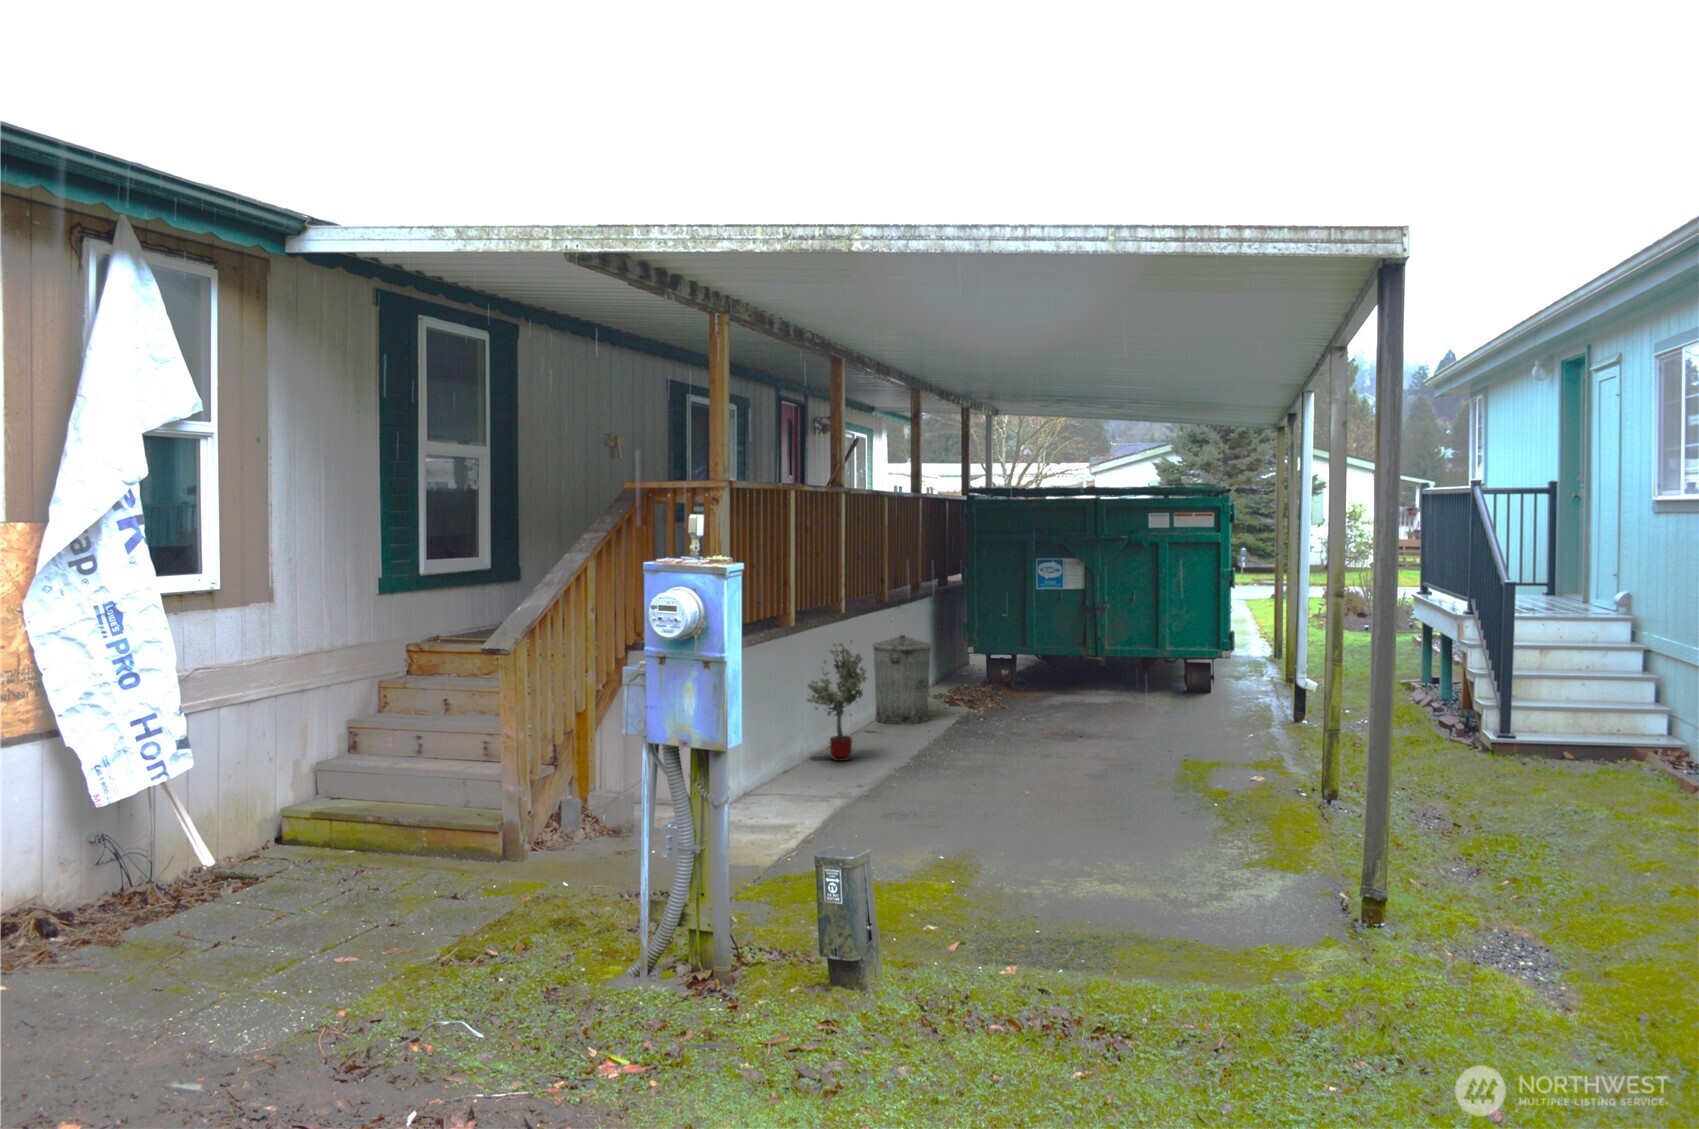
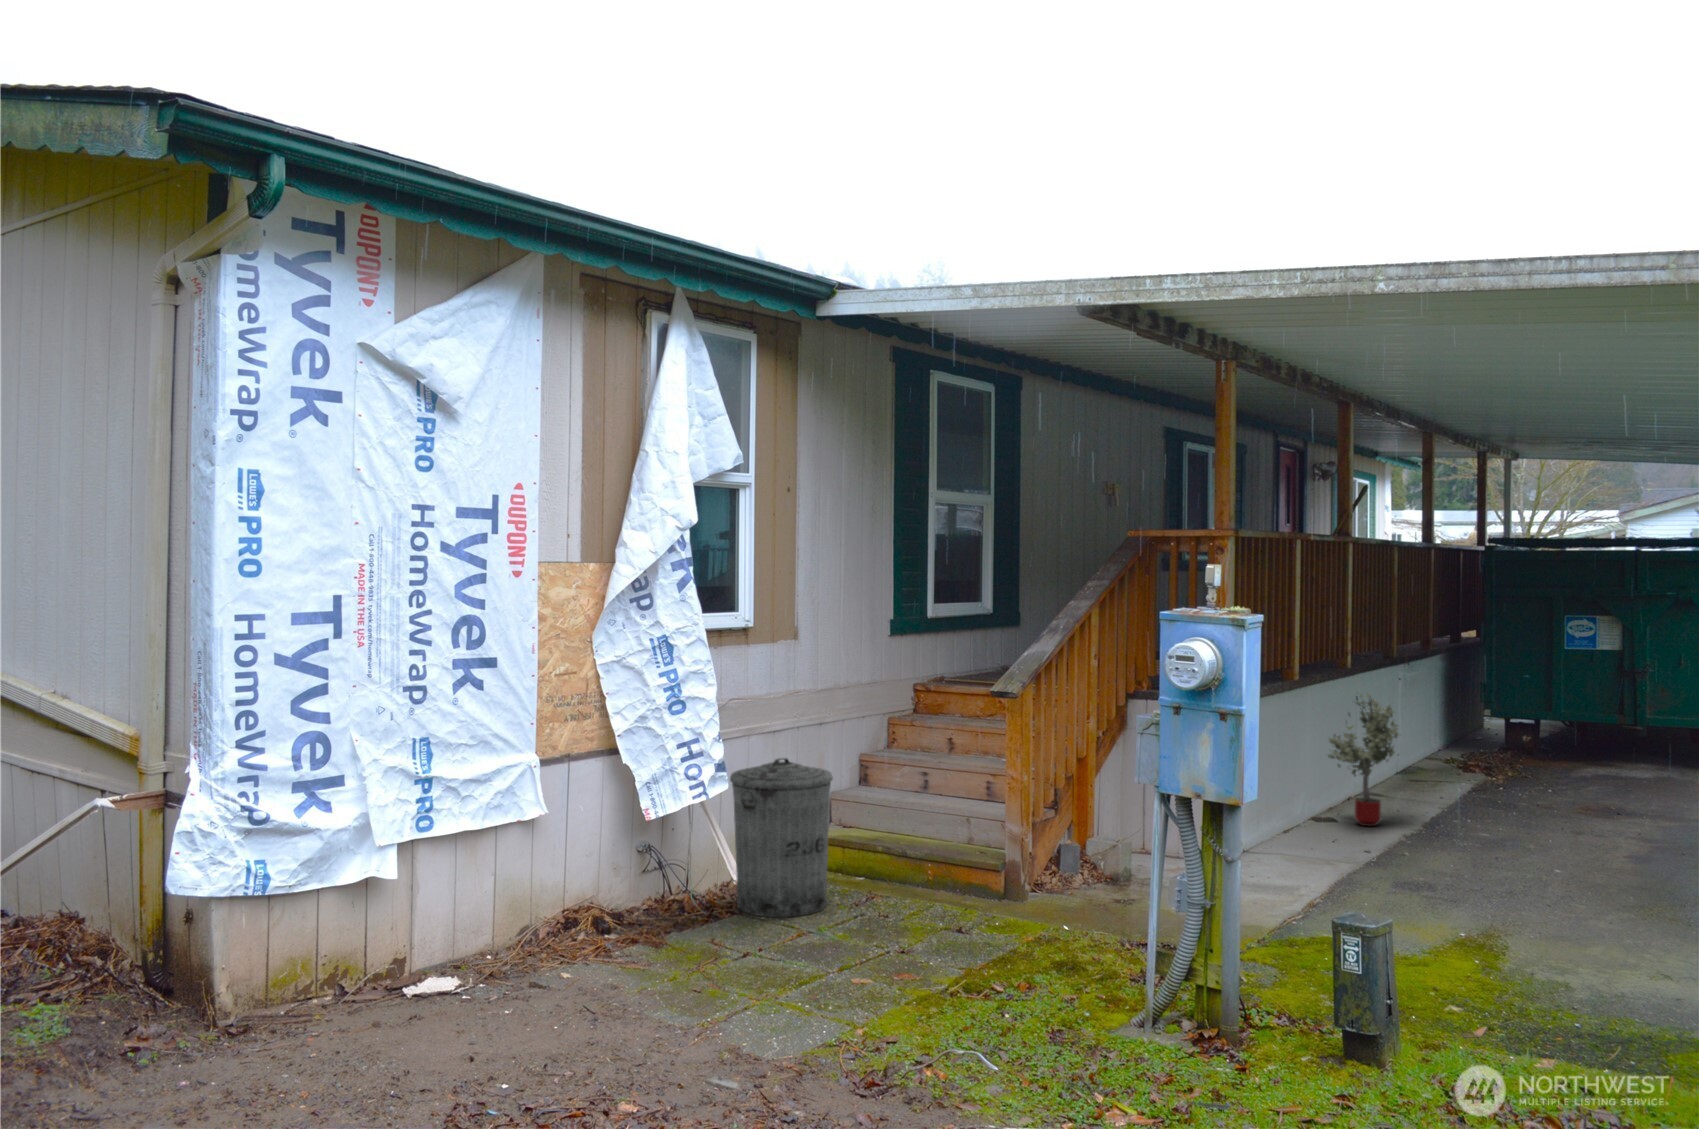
trash can: present [872,635,932,724] -> present [730,758,833,917]

